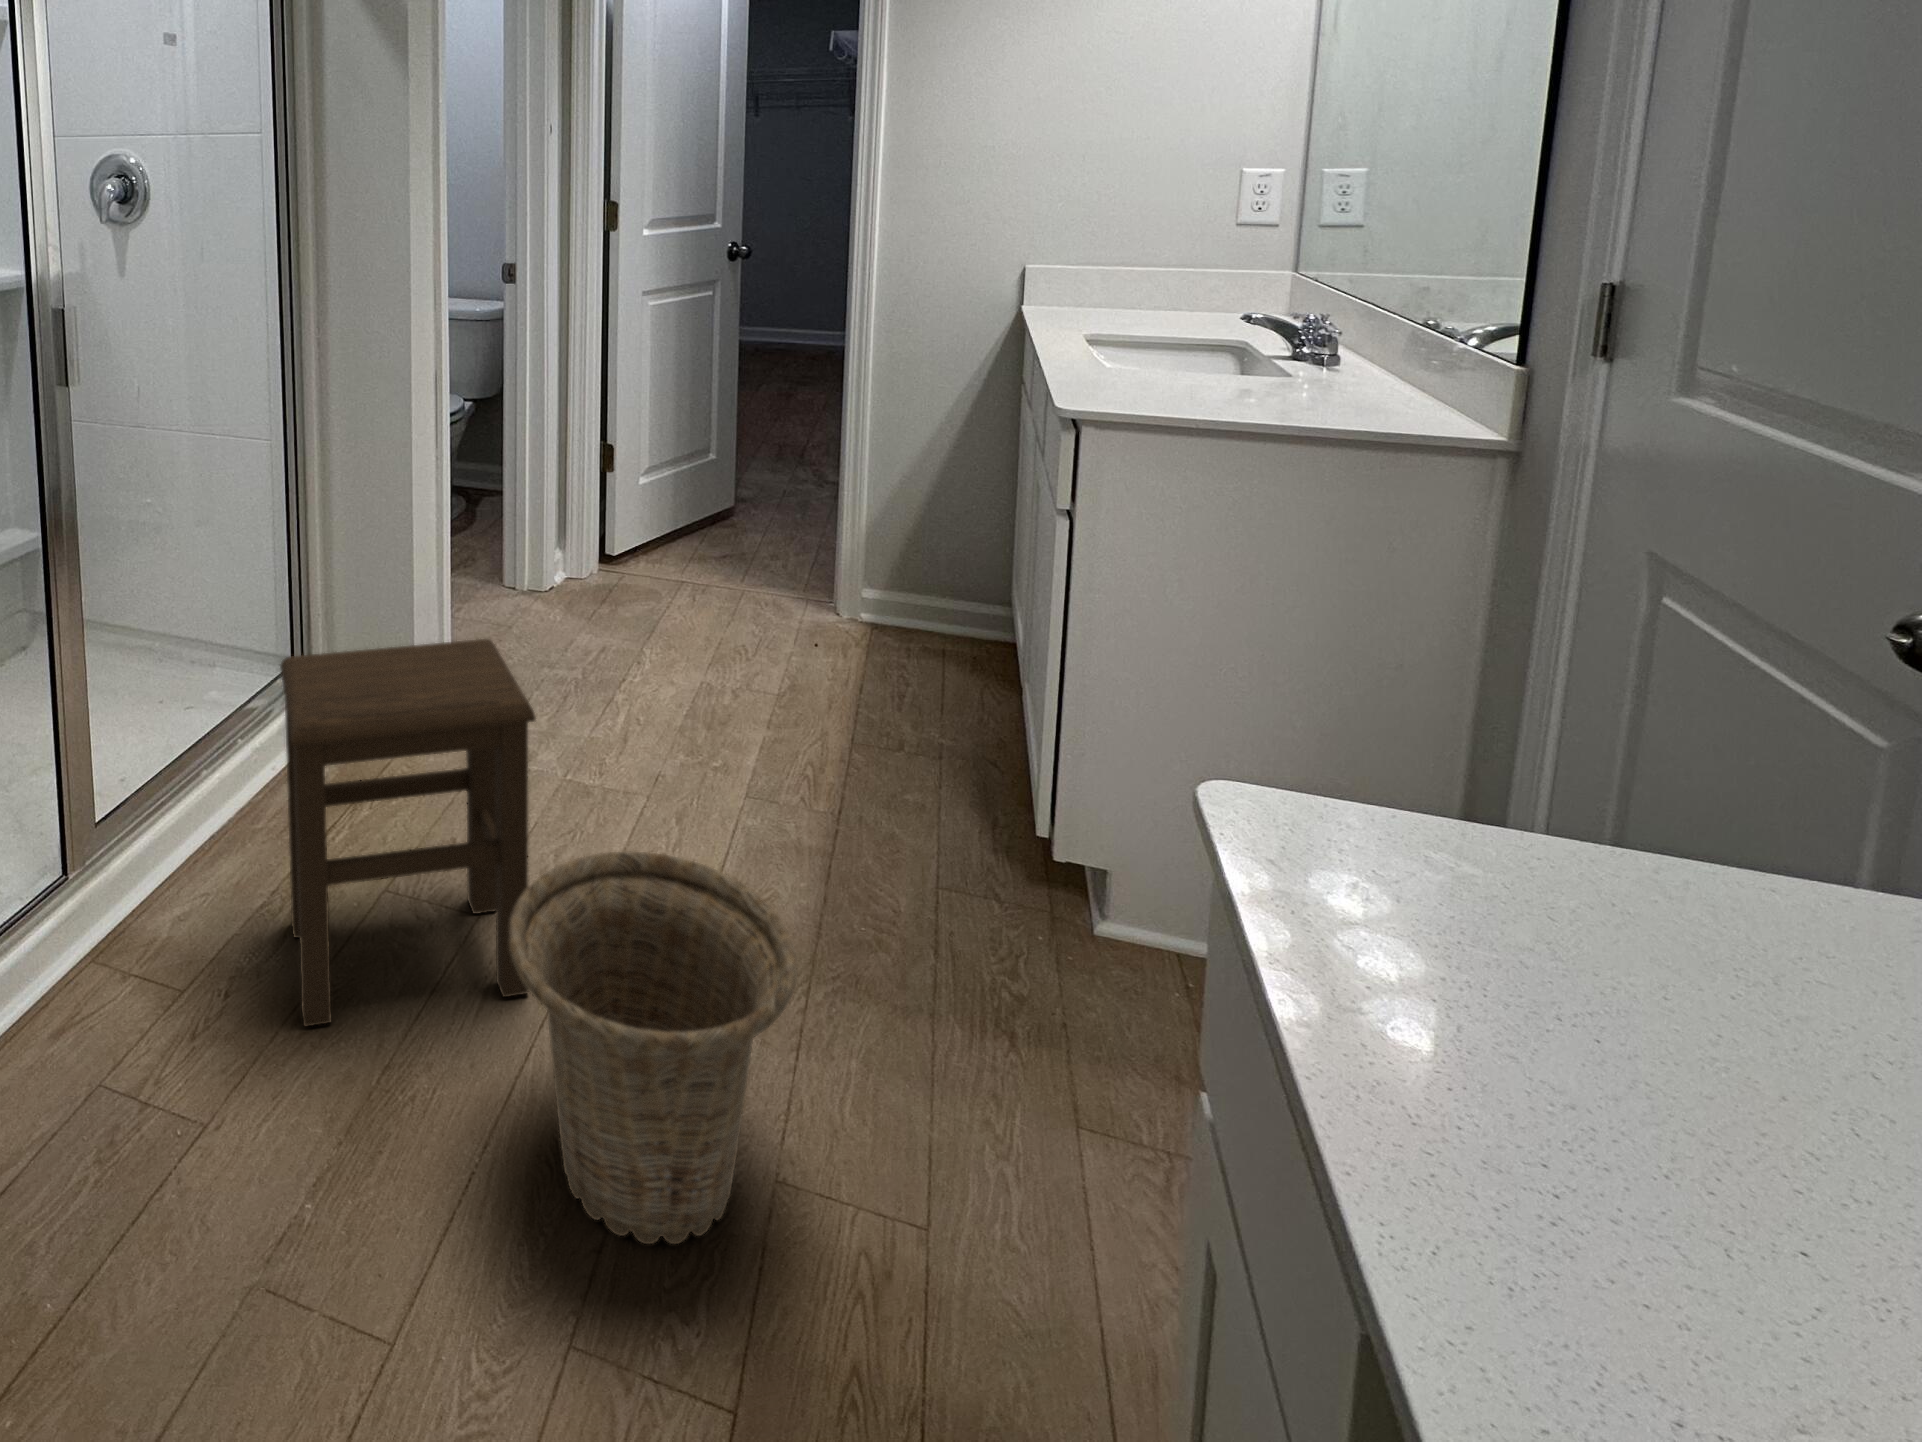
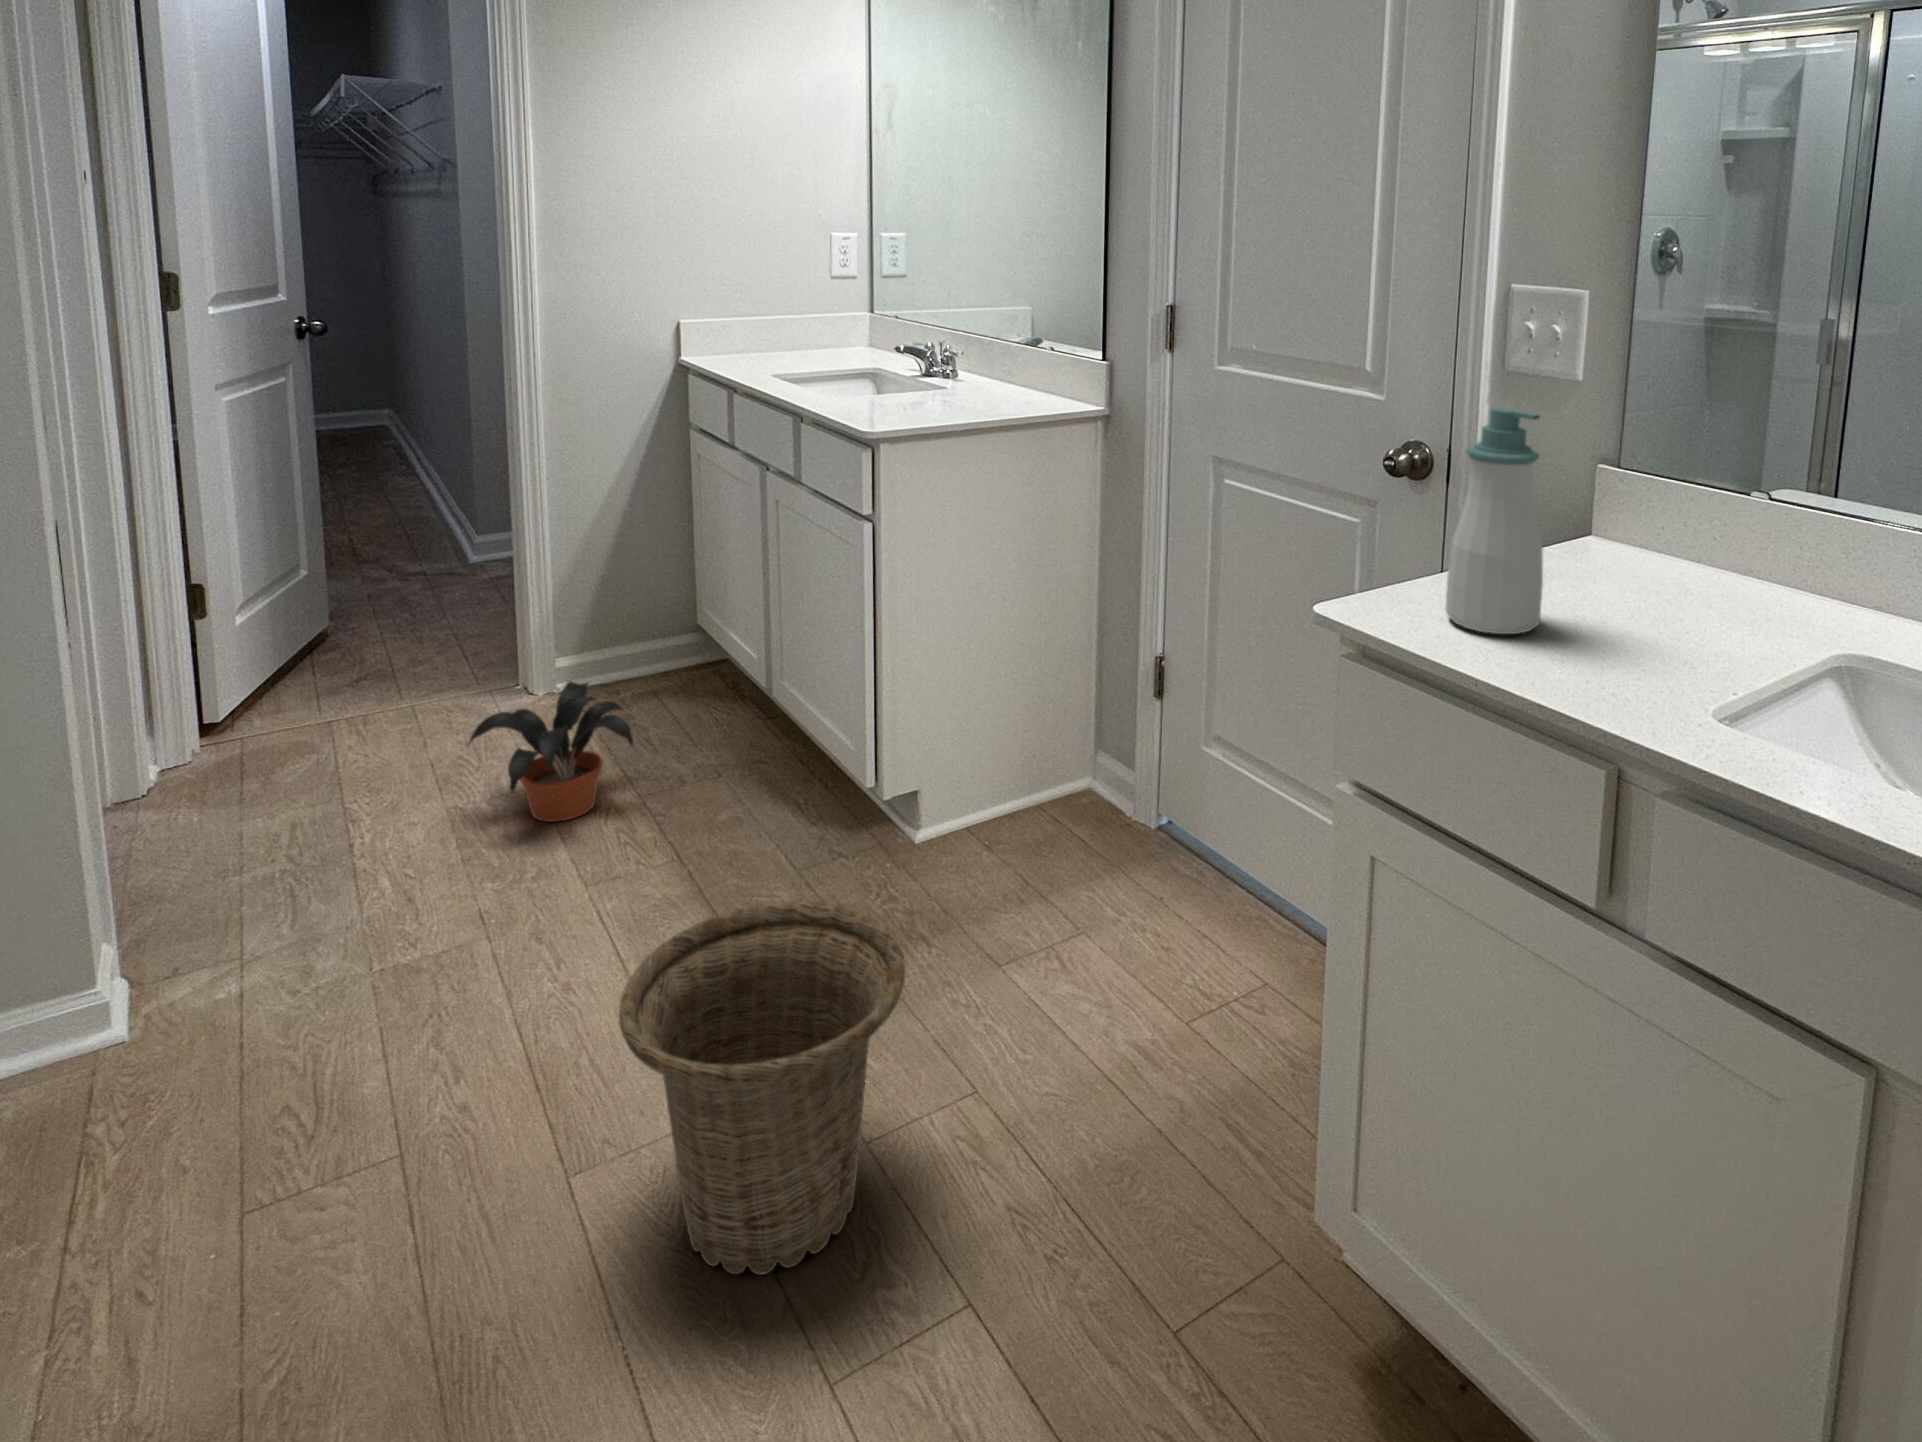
soap bottle: none [1391,539,1692,1086] -> present [1446,407,1543,634]
potted plant: none [714,604,861,732] -> present [469,682,633,822]
stool: present [280,639,536,1026] -> none [86,813,538,1406]

